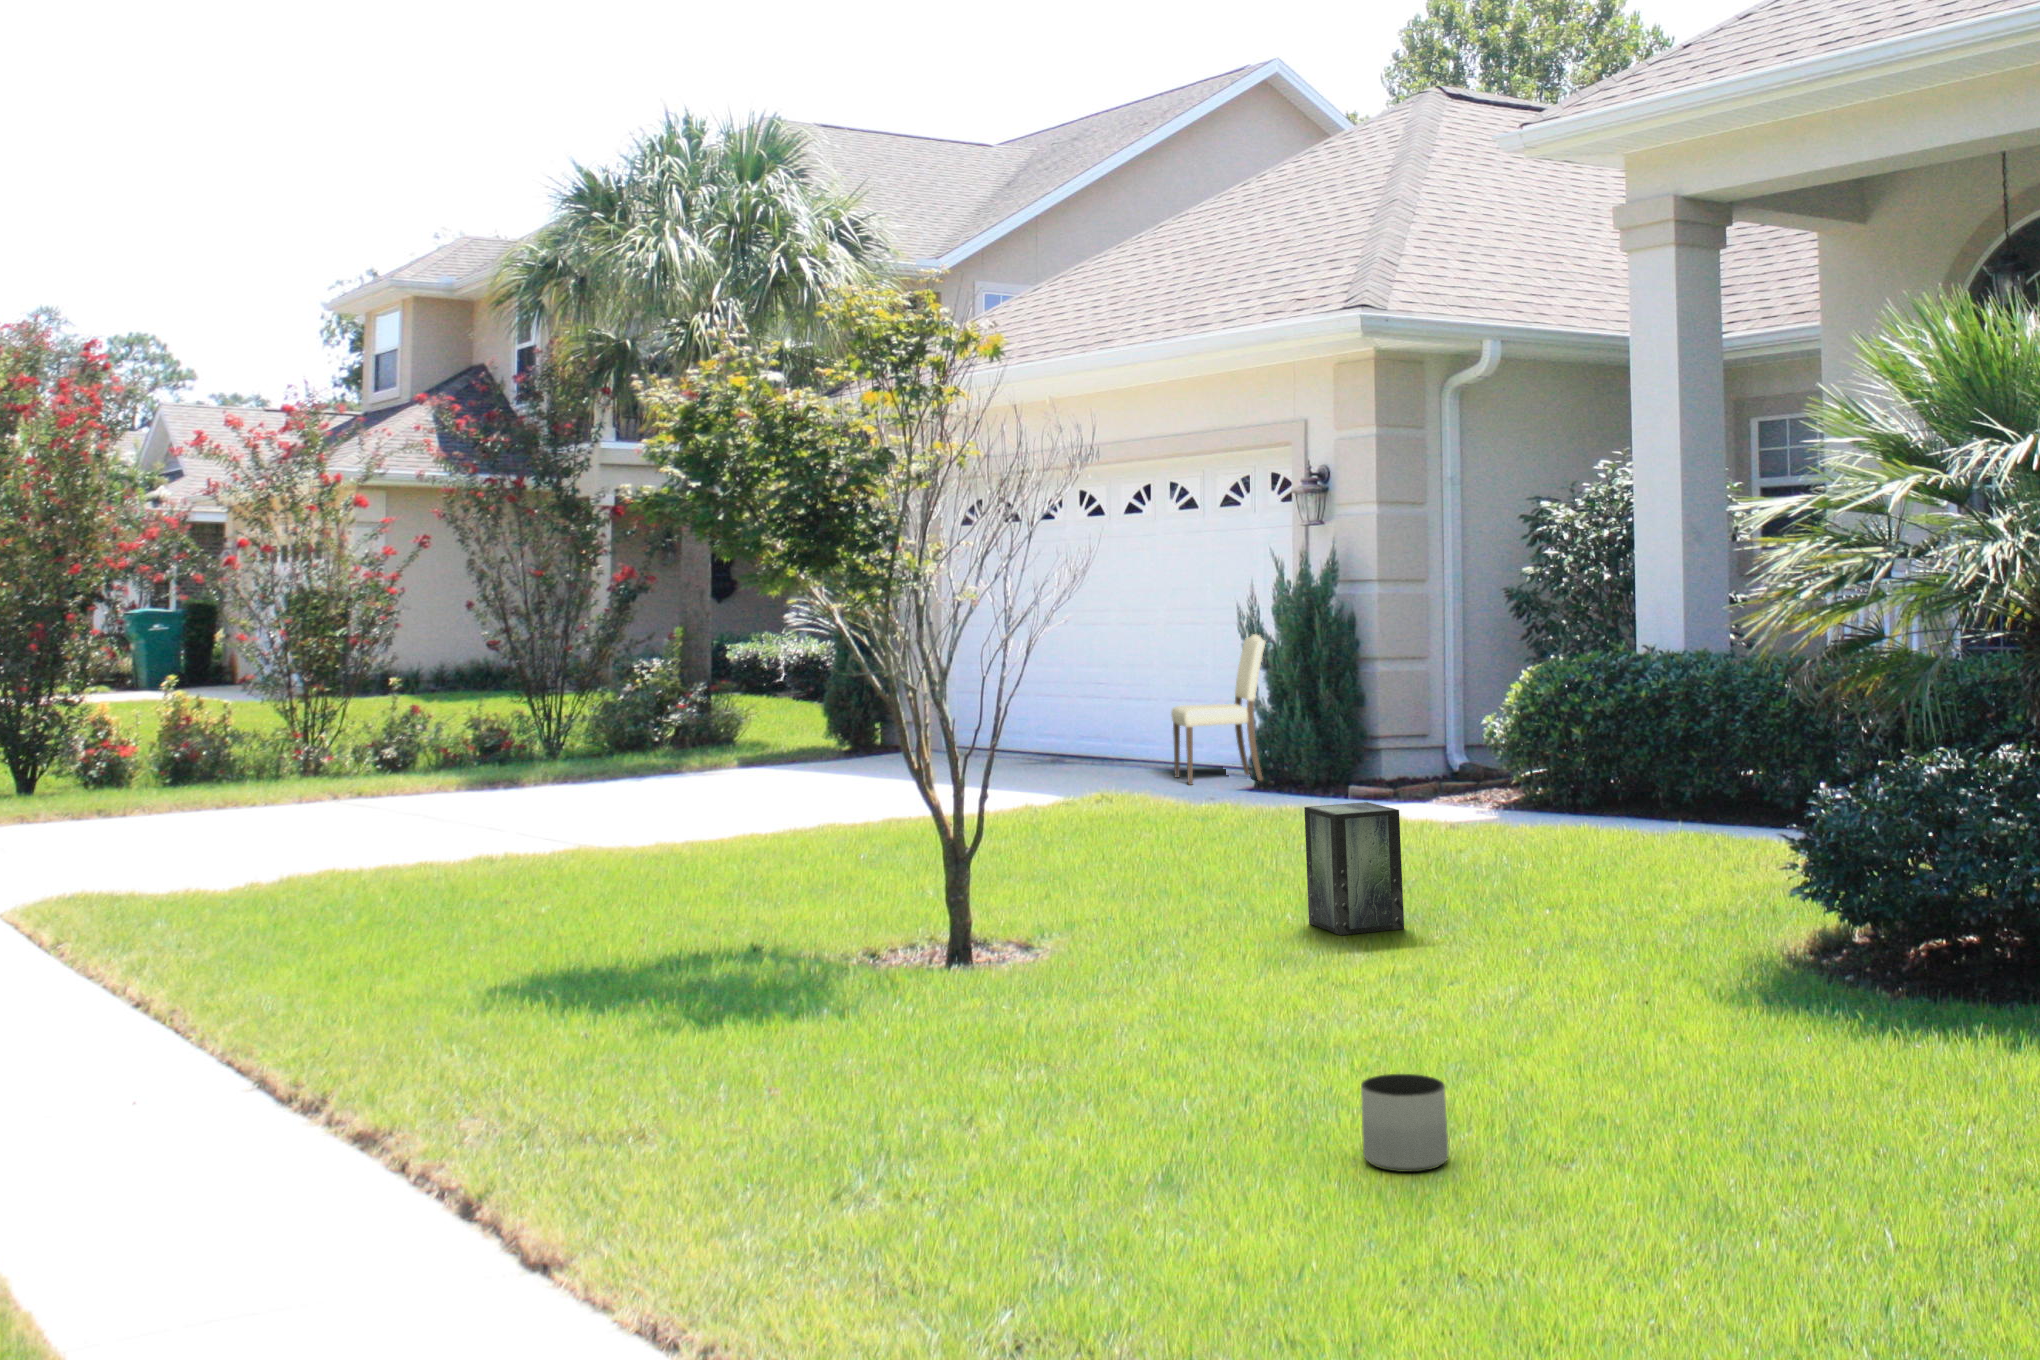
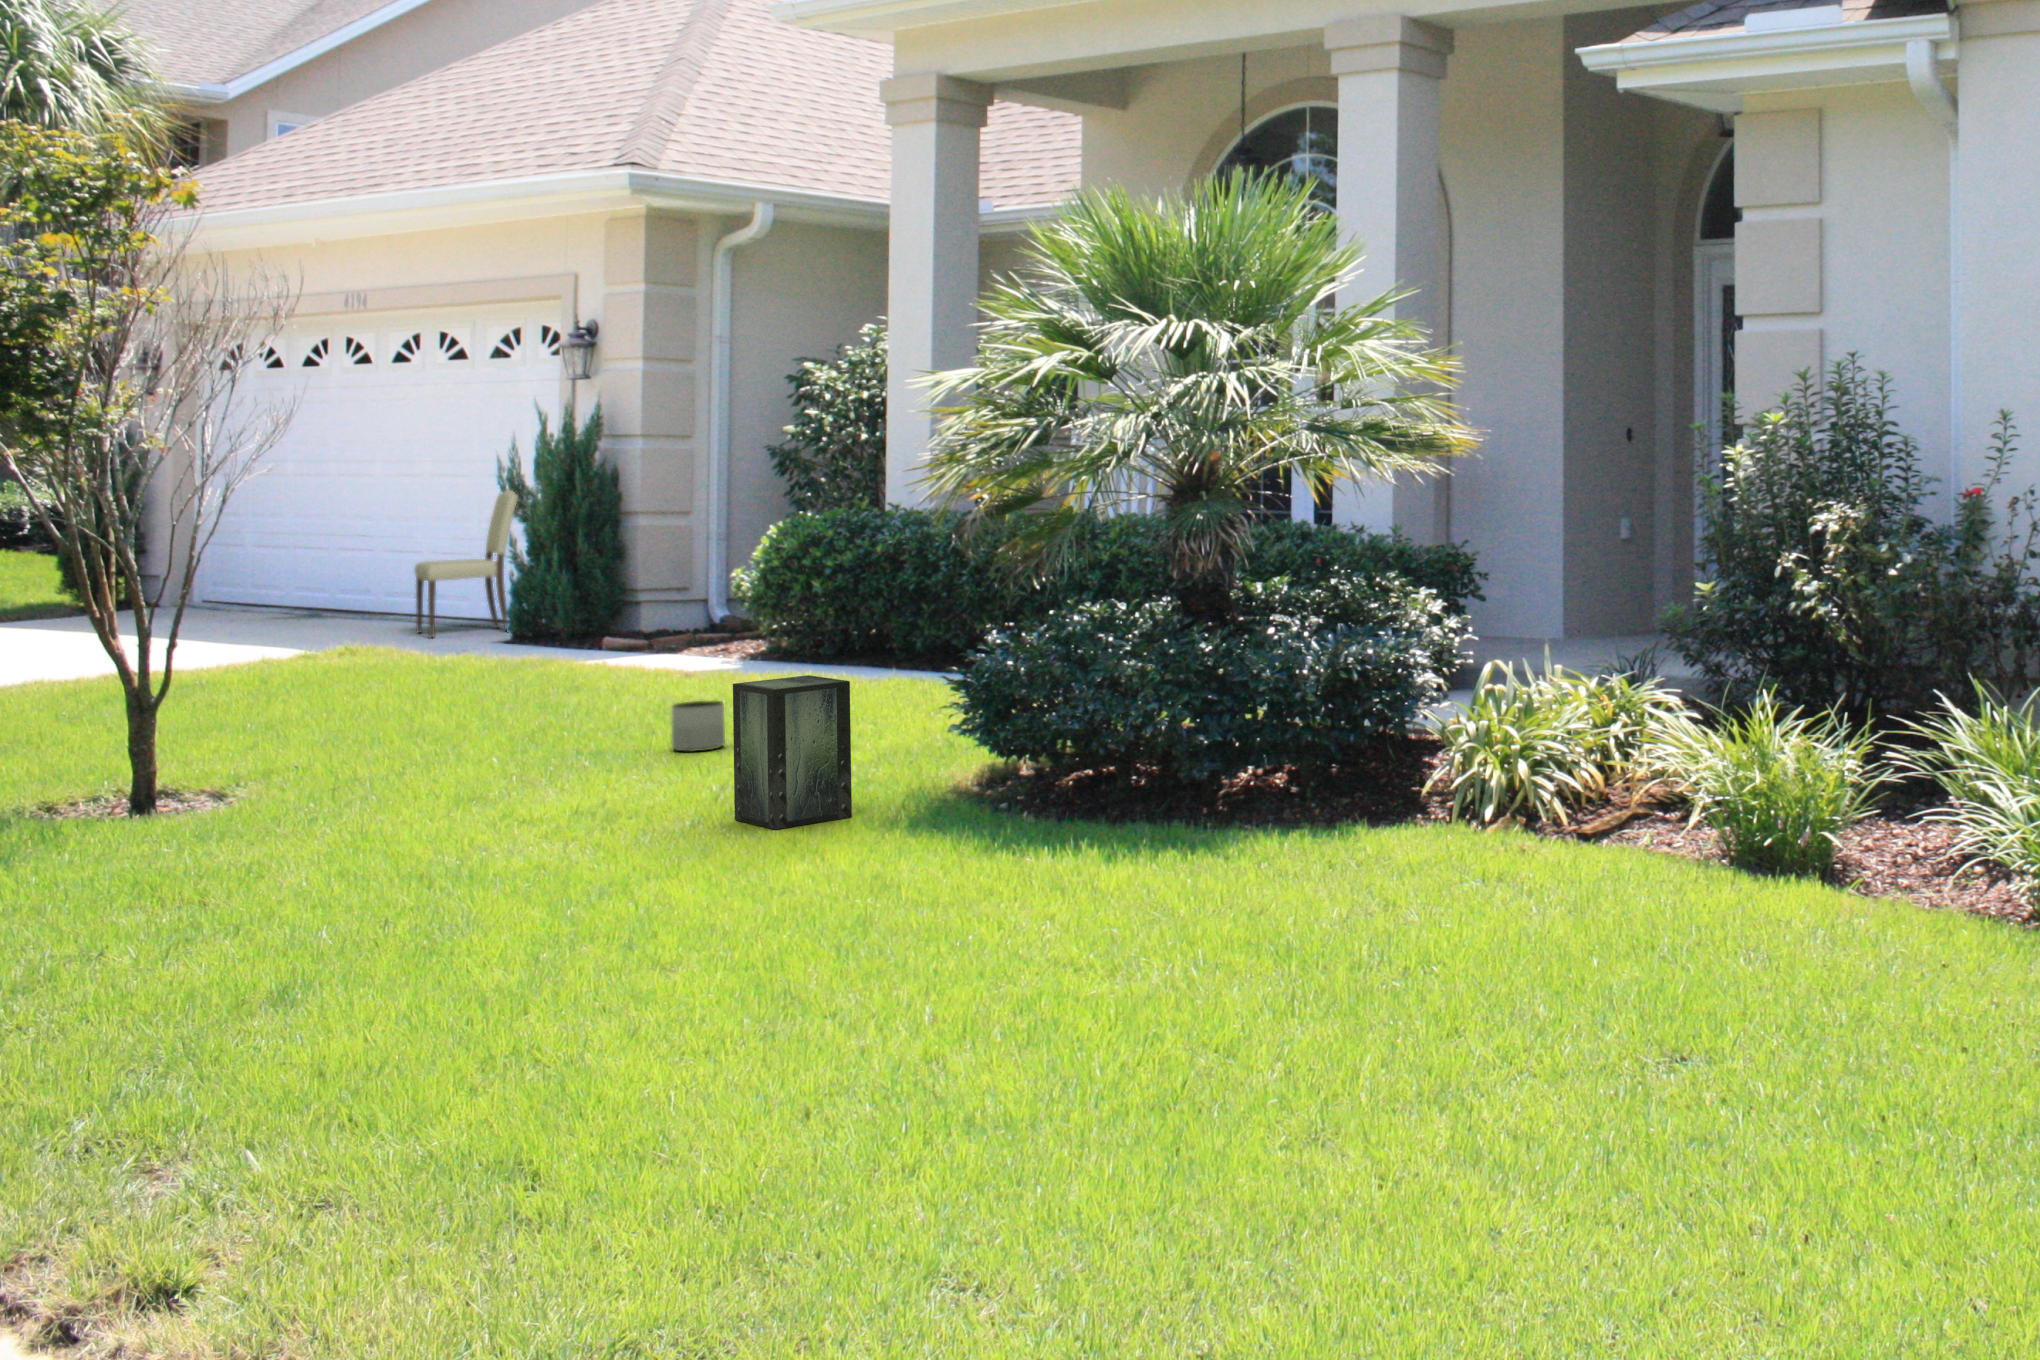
storage box: present [1304,802,1404,935] -> present [733,675,852,830]
planter: present [1361,1074,1448,1172] -> present [672,701,725,752]

